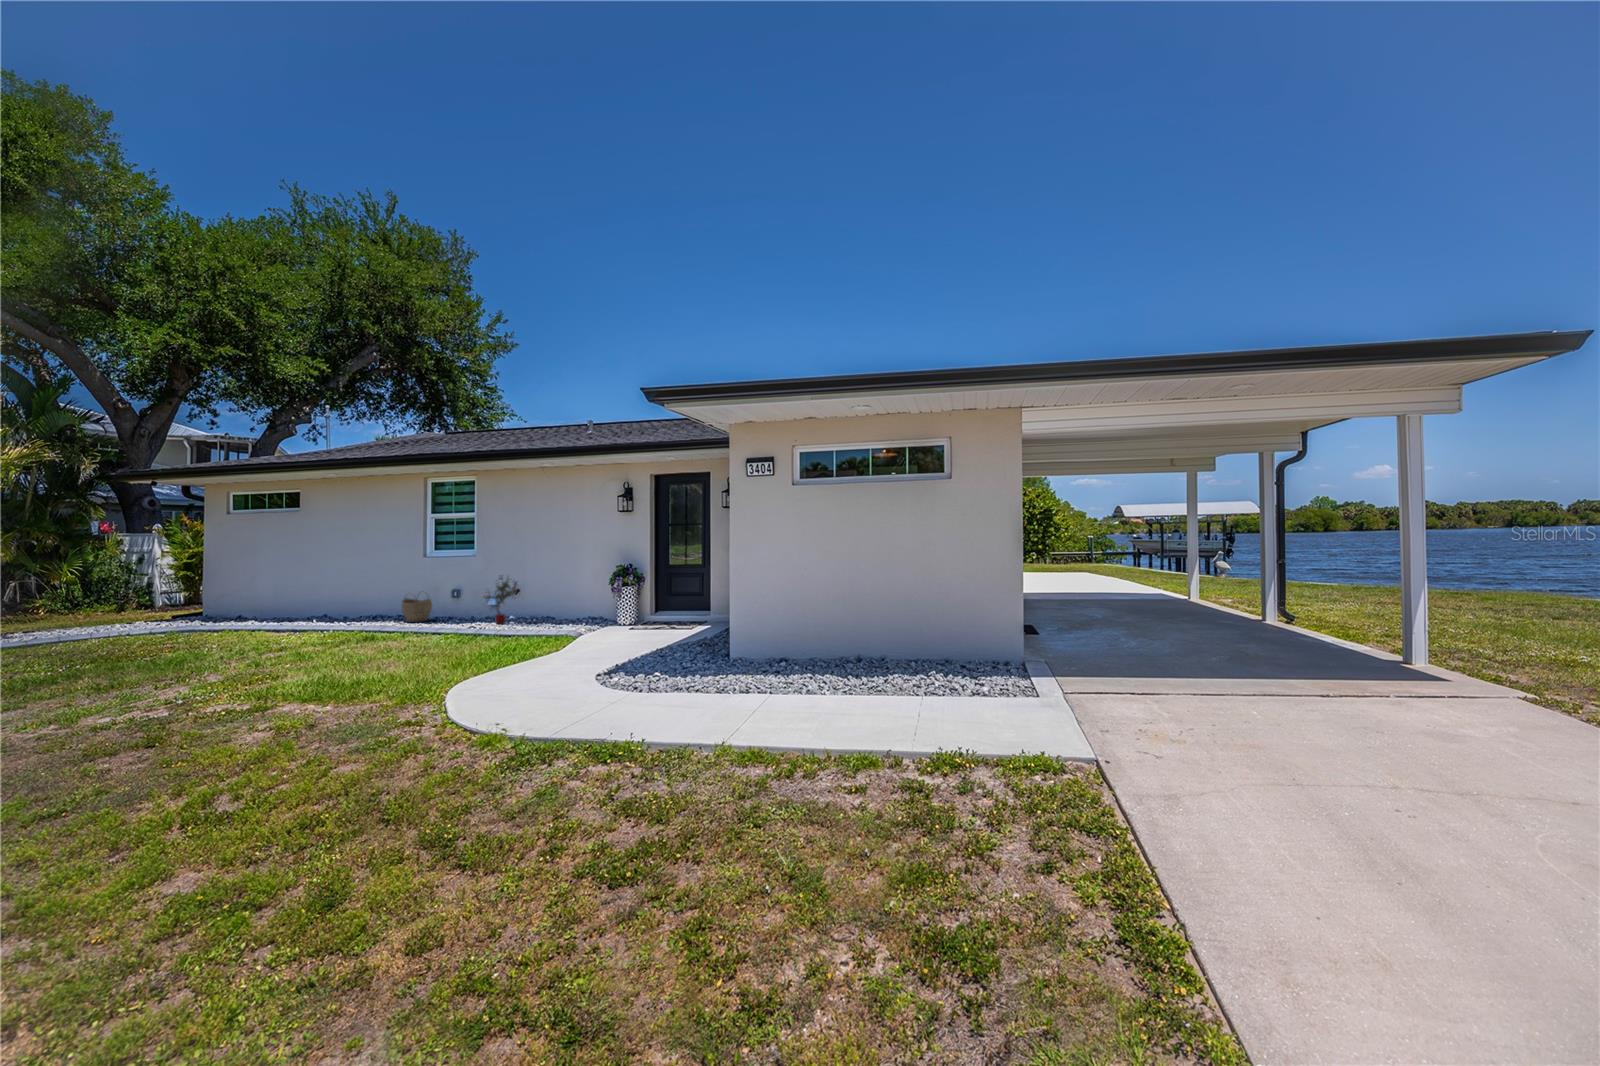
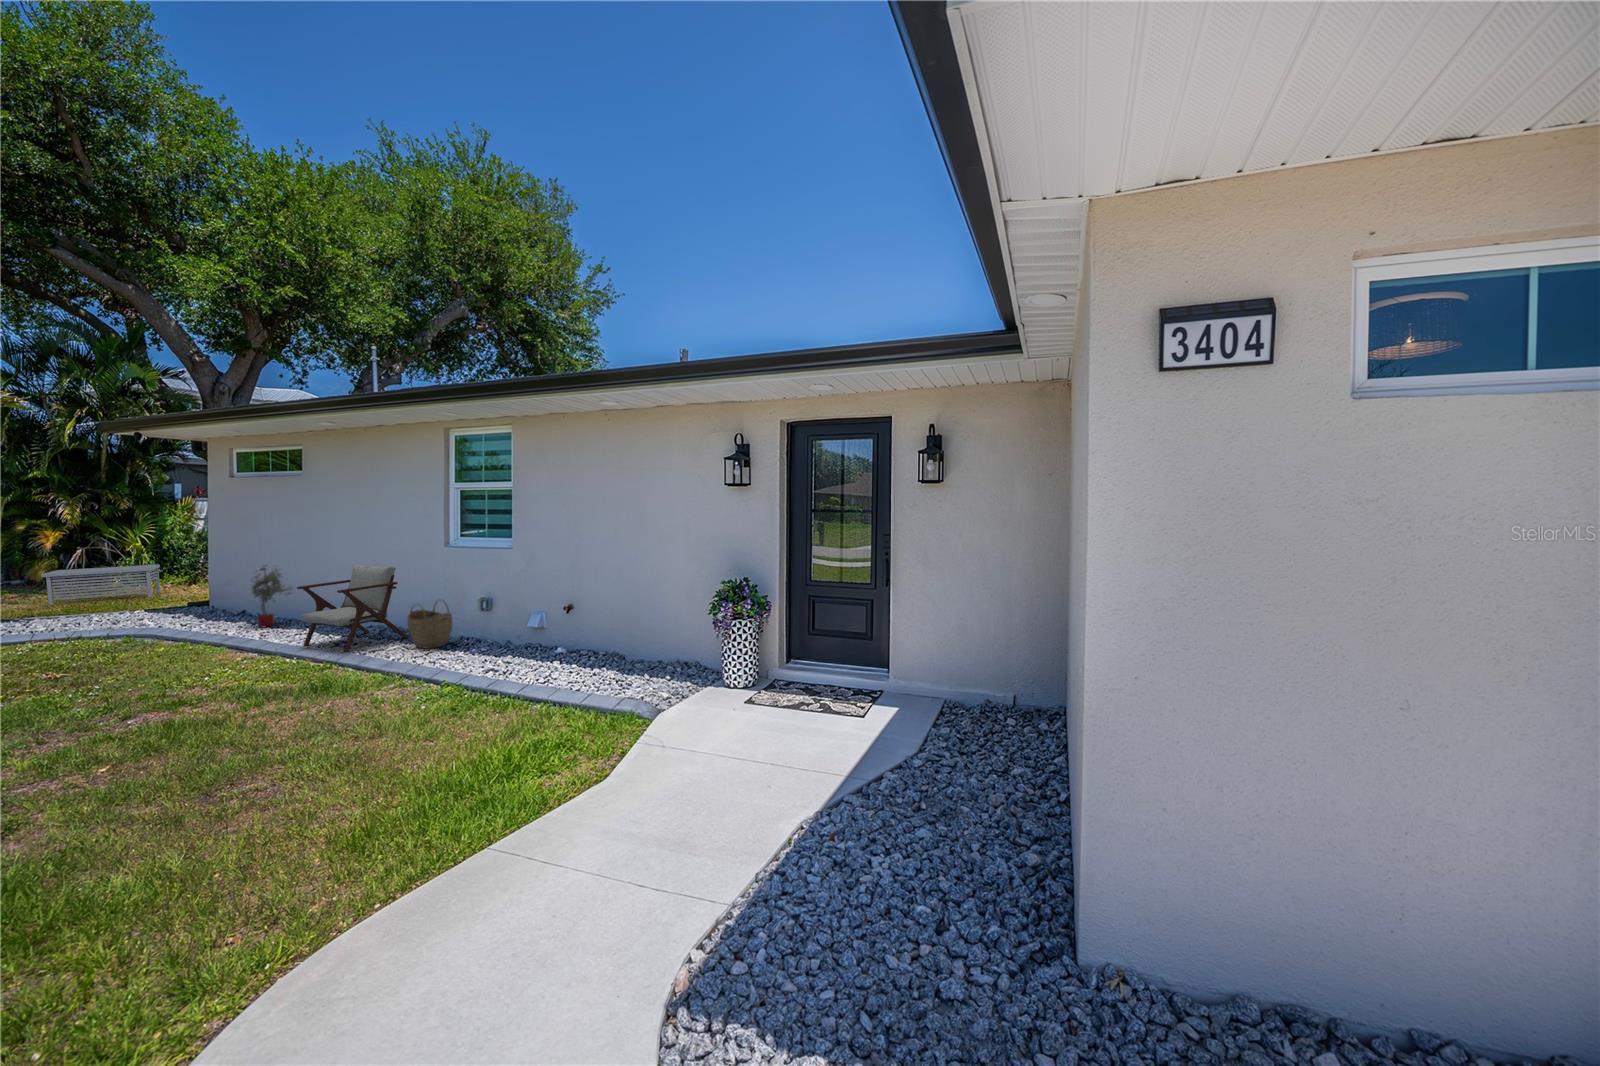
lounge chair: none [322,571,395,626] -> present [297,565,408,652]
potted tree: present [484,576,517,624] -> present [252,565,294,627]
storage bench: none [46,586,132,619] -> present [41,565,160,605]

